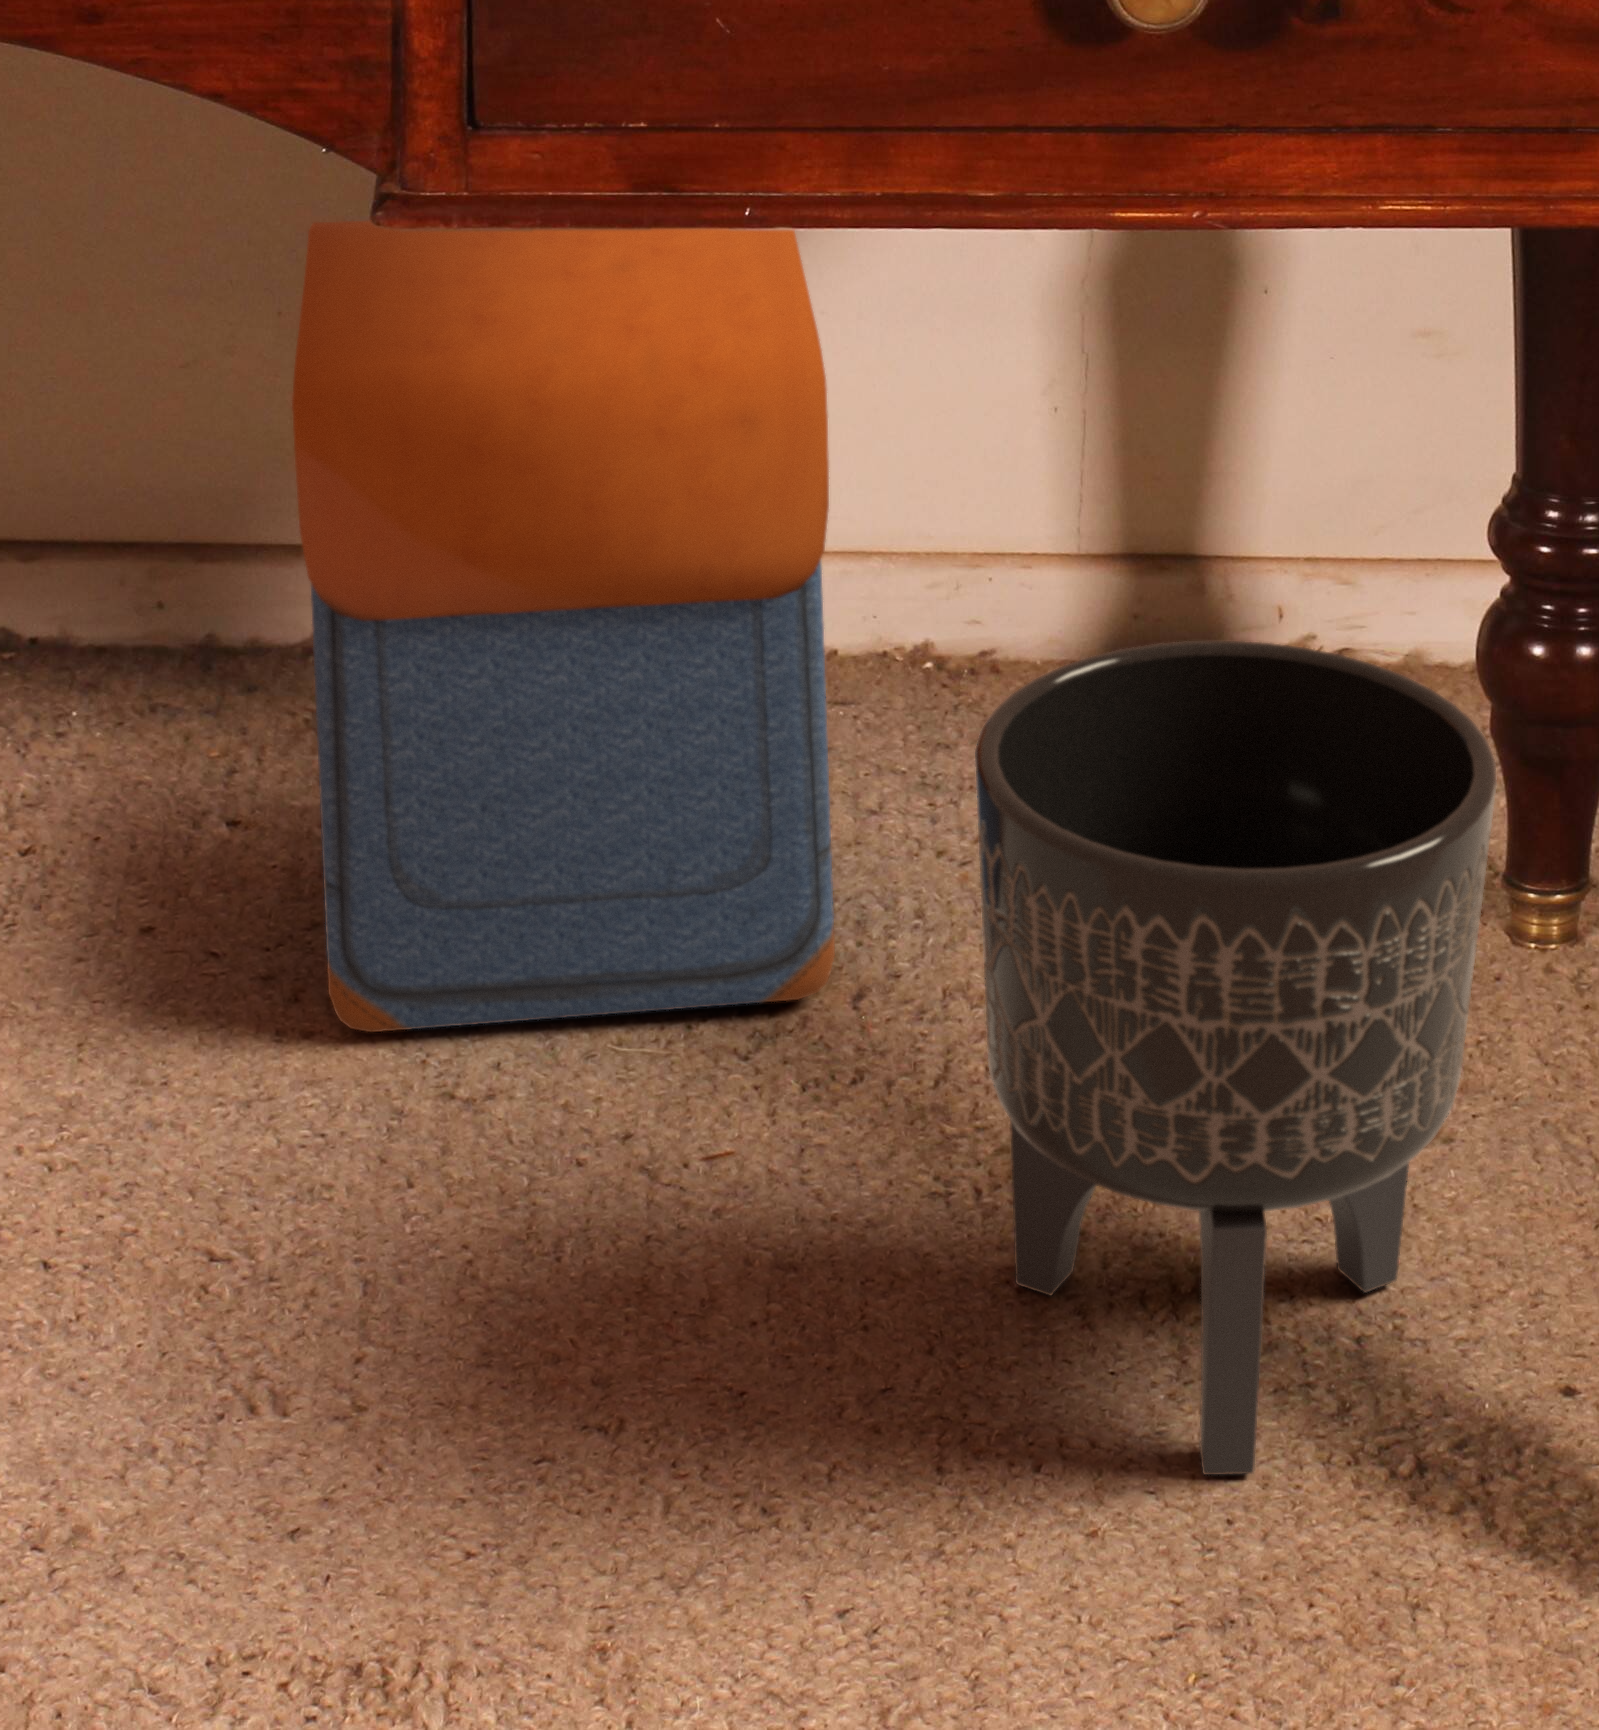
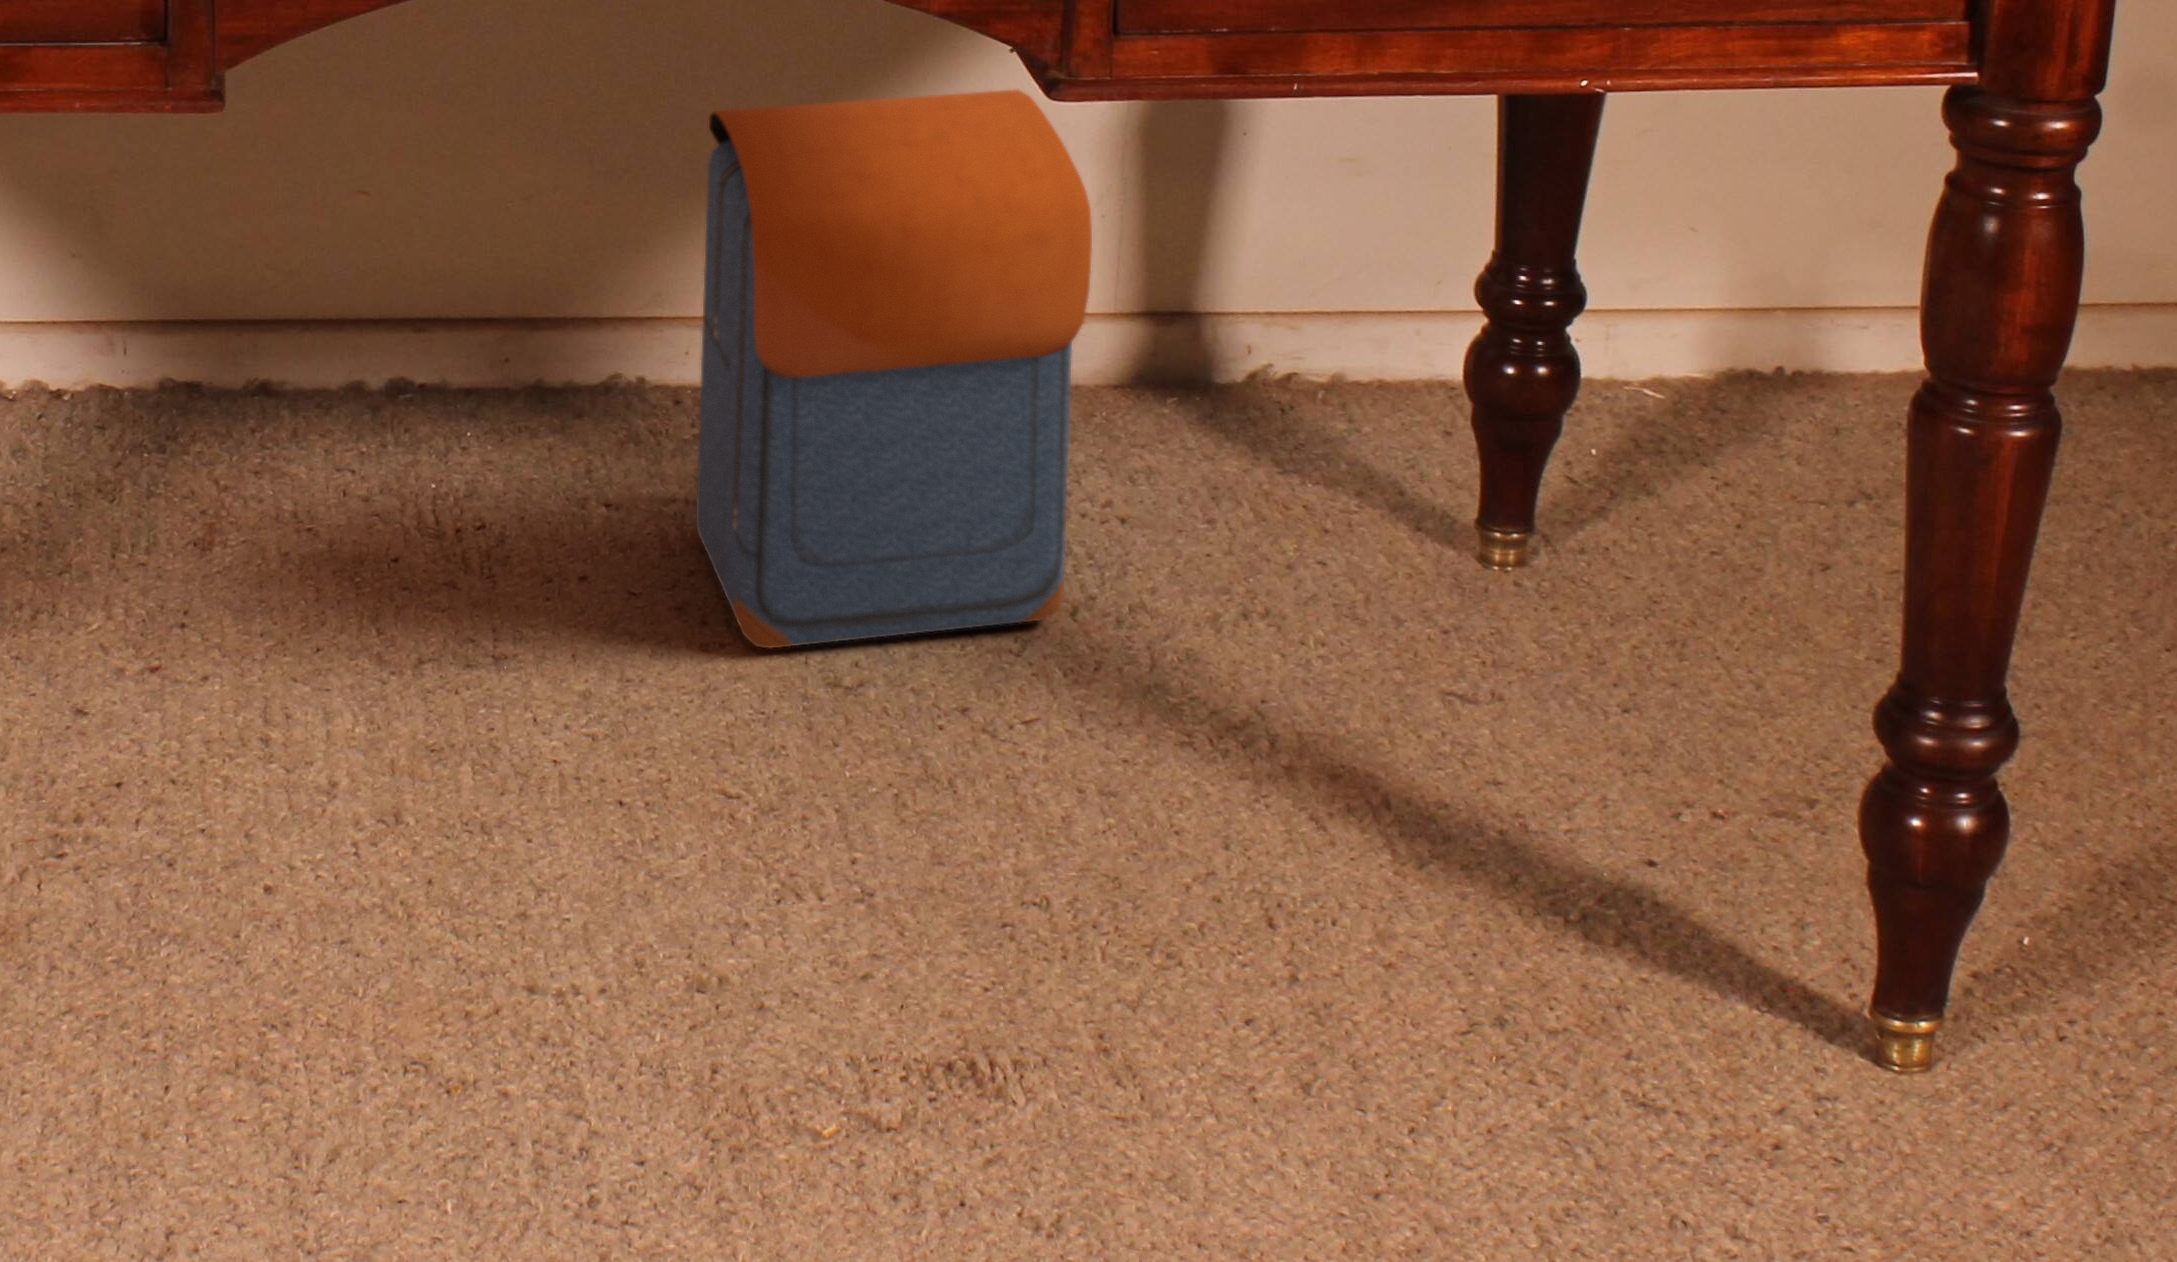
planter: present [975,641,1497,1475] -> none [1266,381,1647,924]

